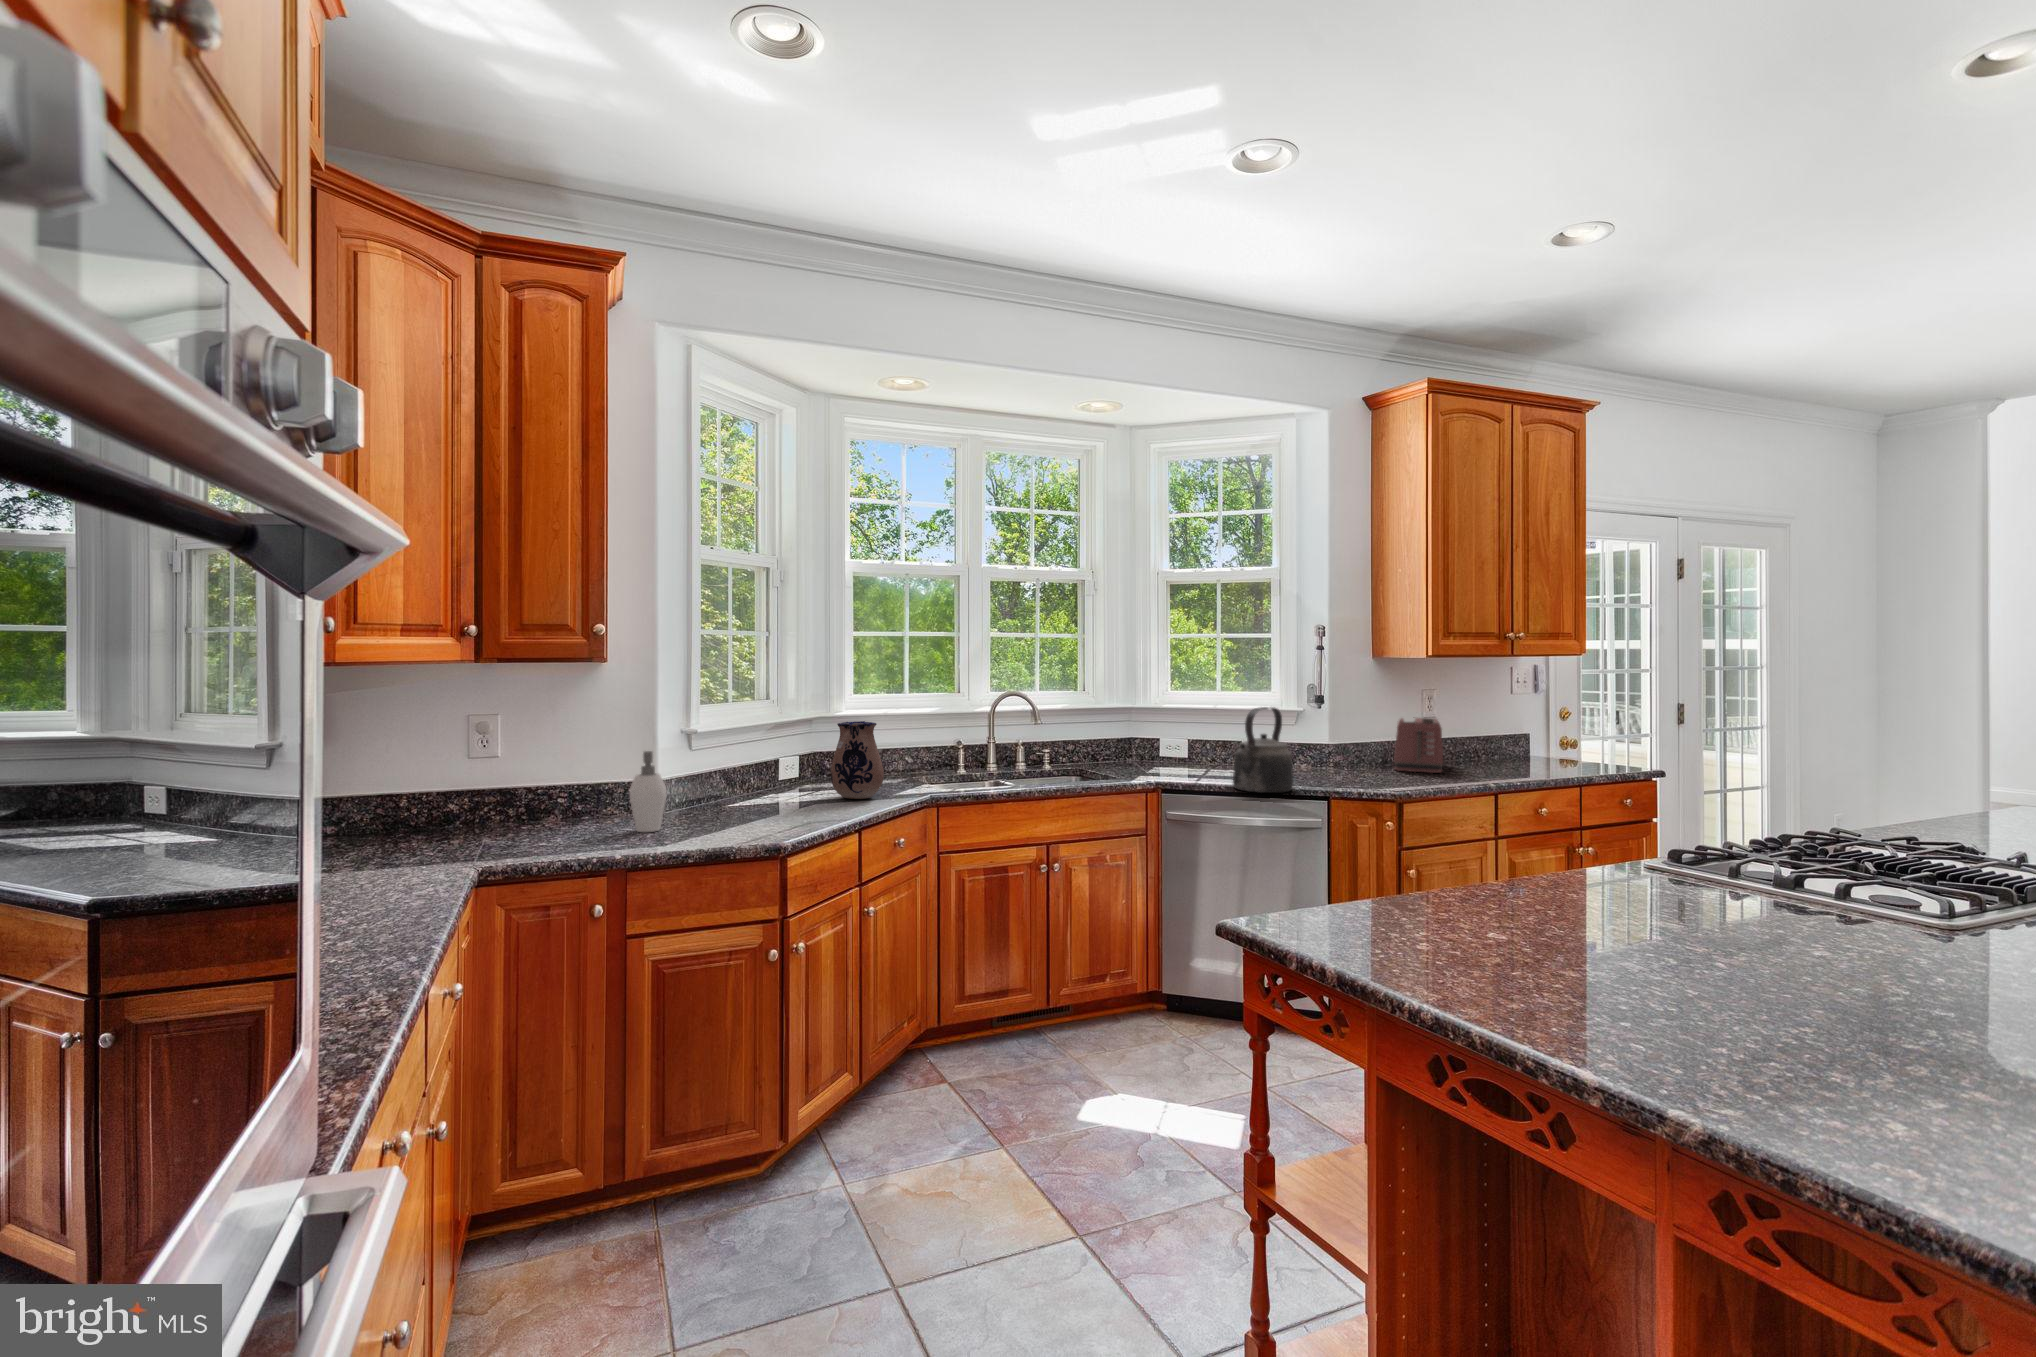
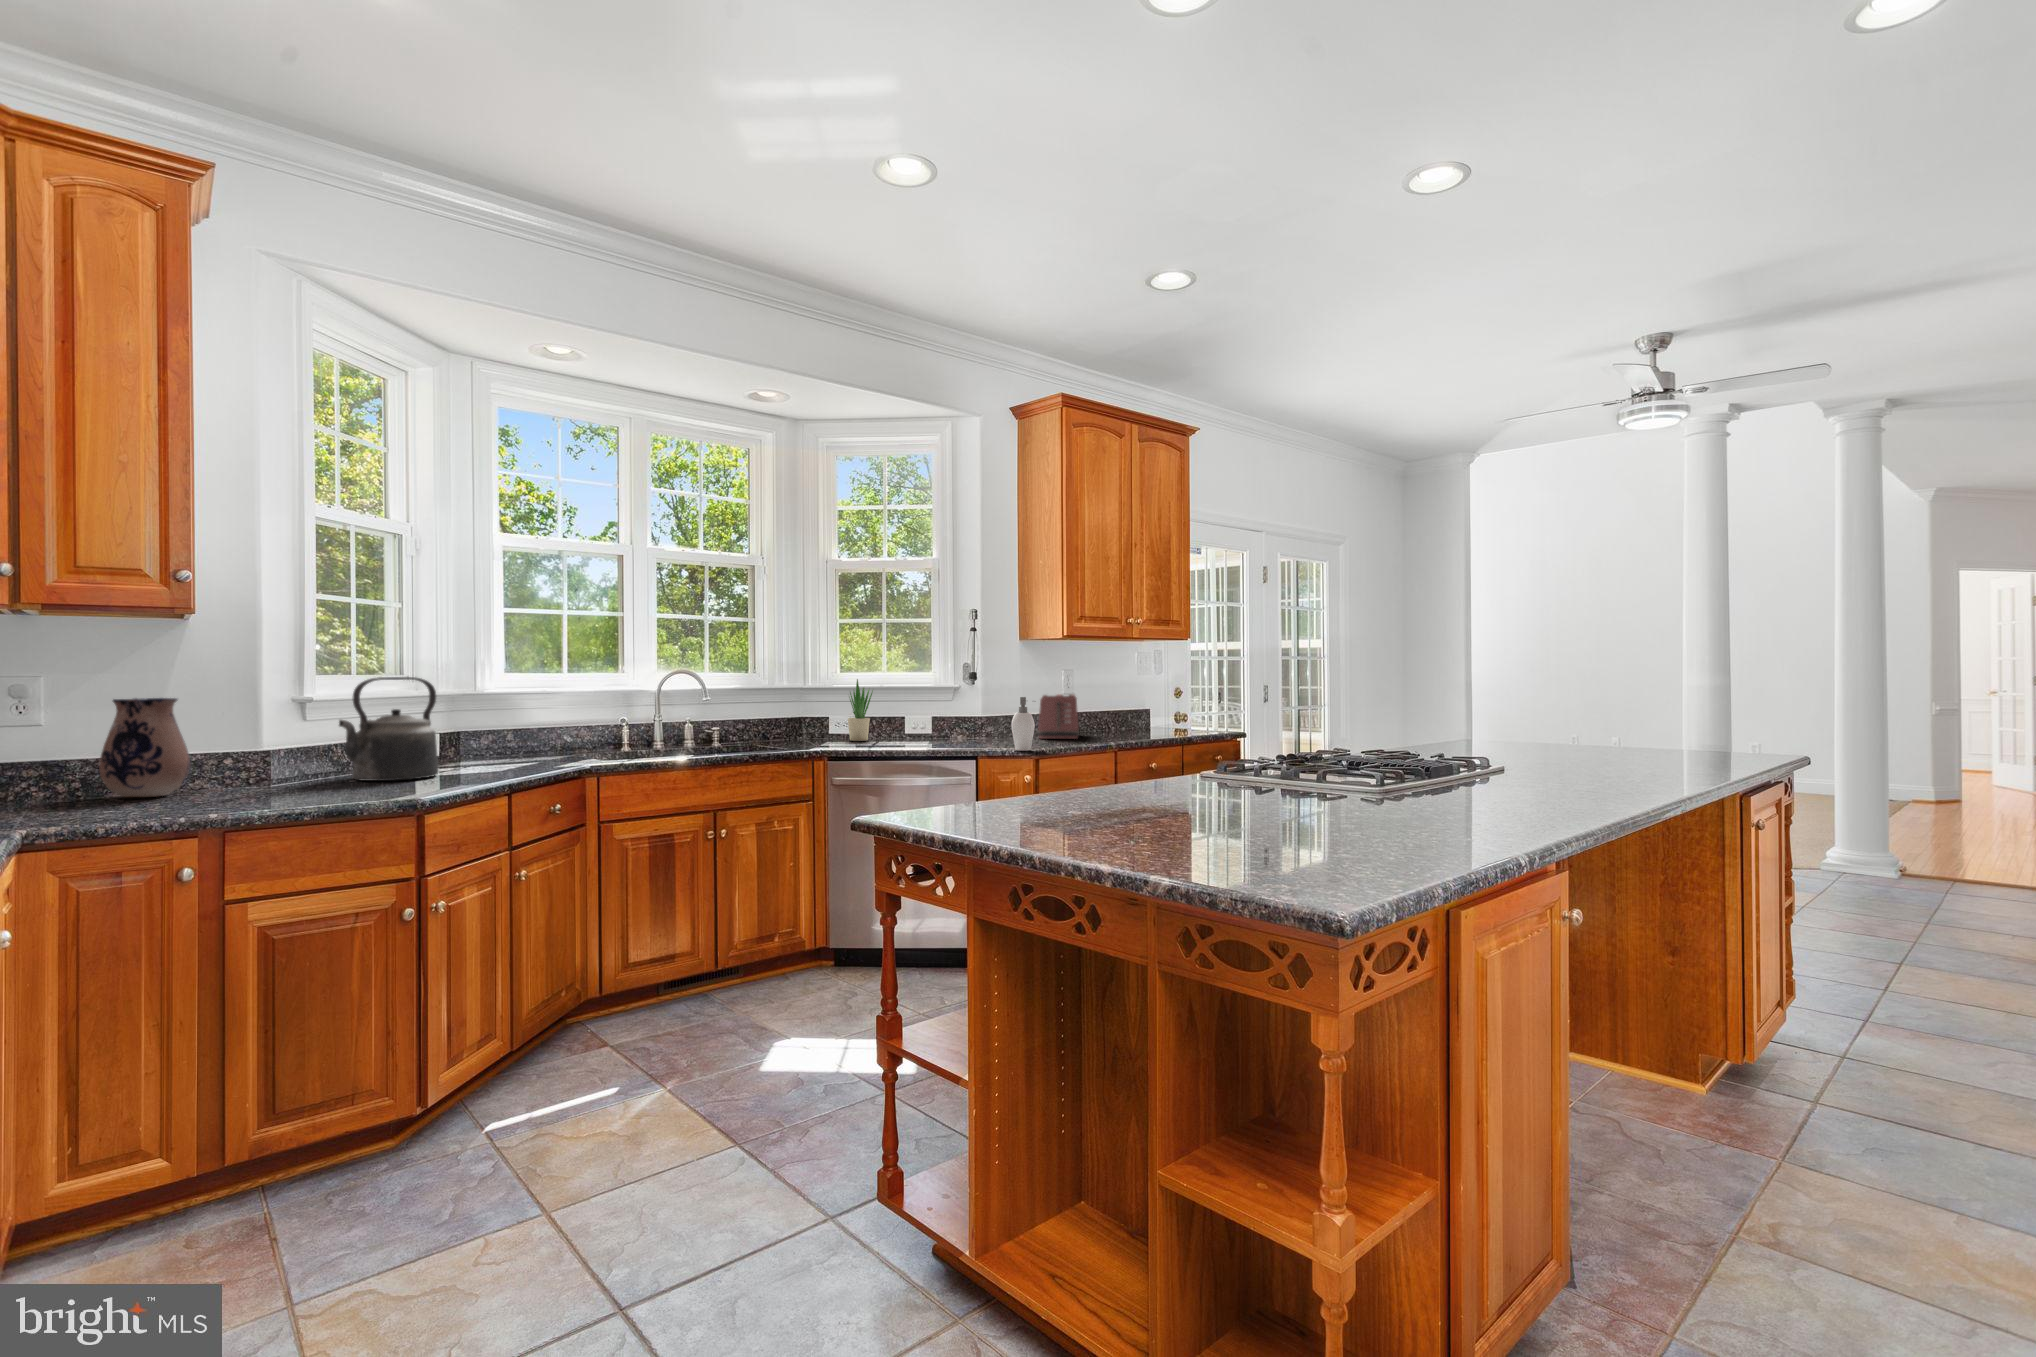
potted plant: none [1181,699,1209,767] -> present [848,679,873,741]
kettle: present [1232,707,1293,793] -> present [339,677,439,781]
ceramic pitcher: present [831,721,884,799] -> present [99,698,190,797]
soap dispenser: present [630,751,666,832] -> present [1011,697,1035,751]

